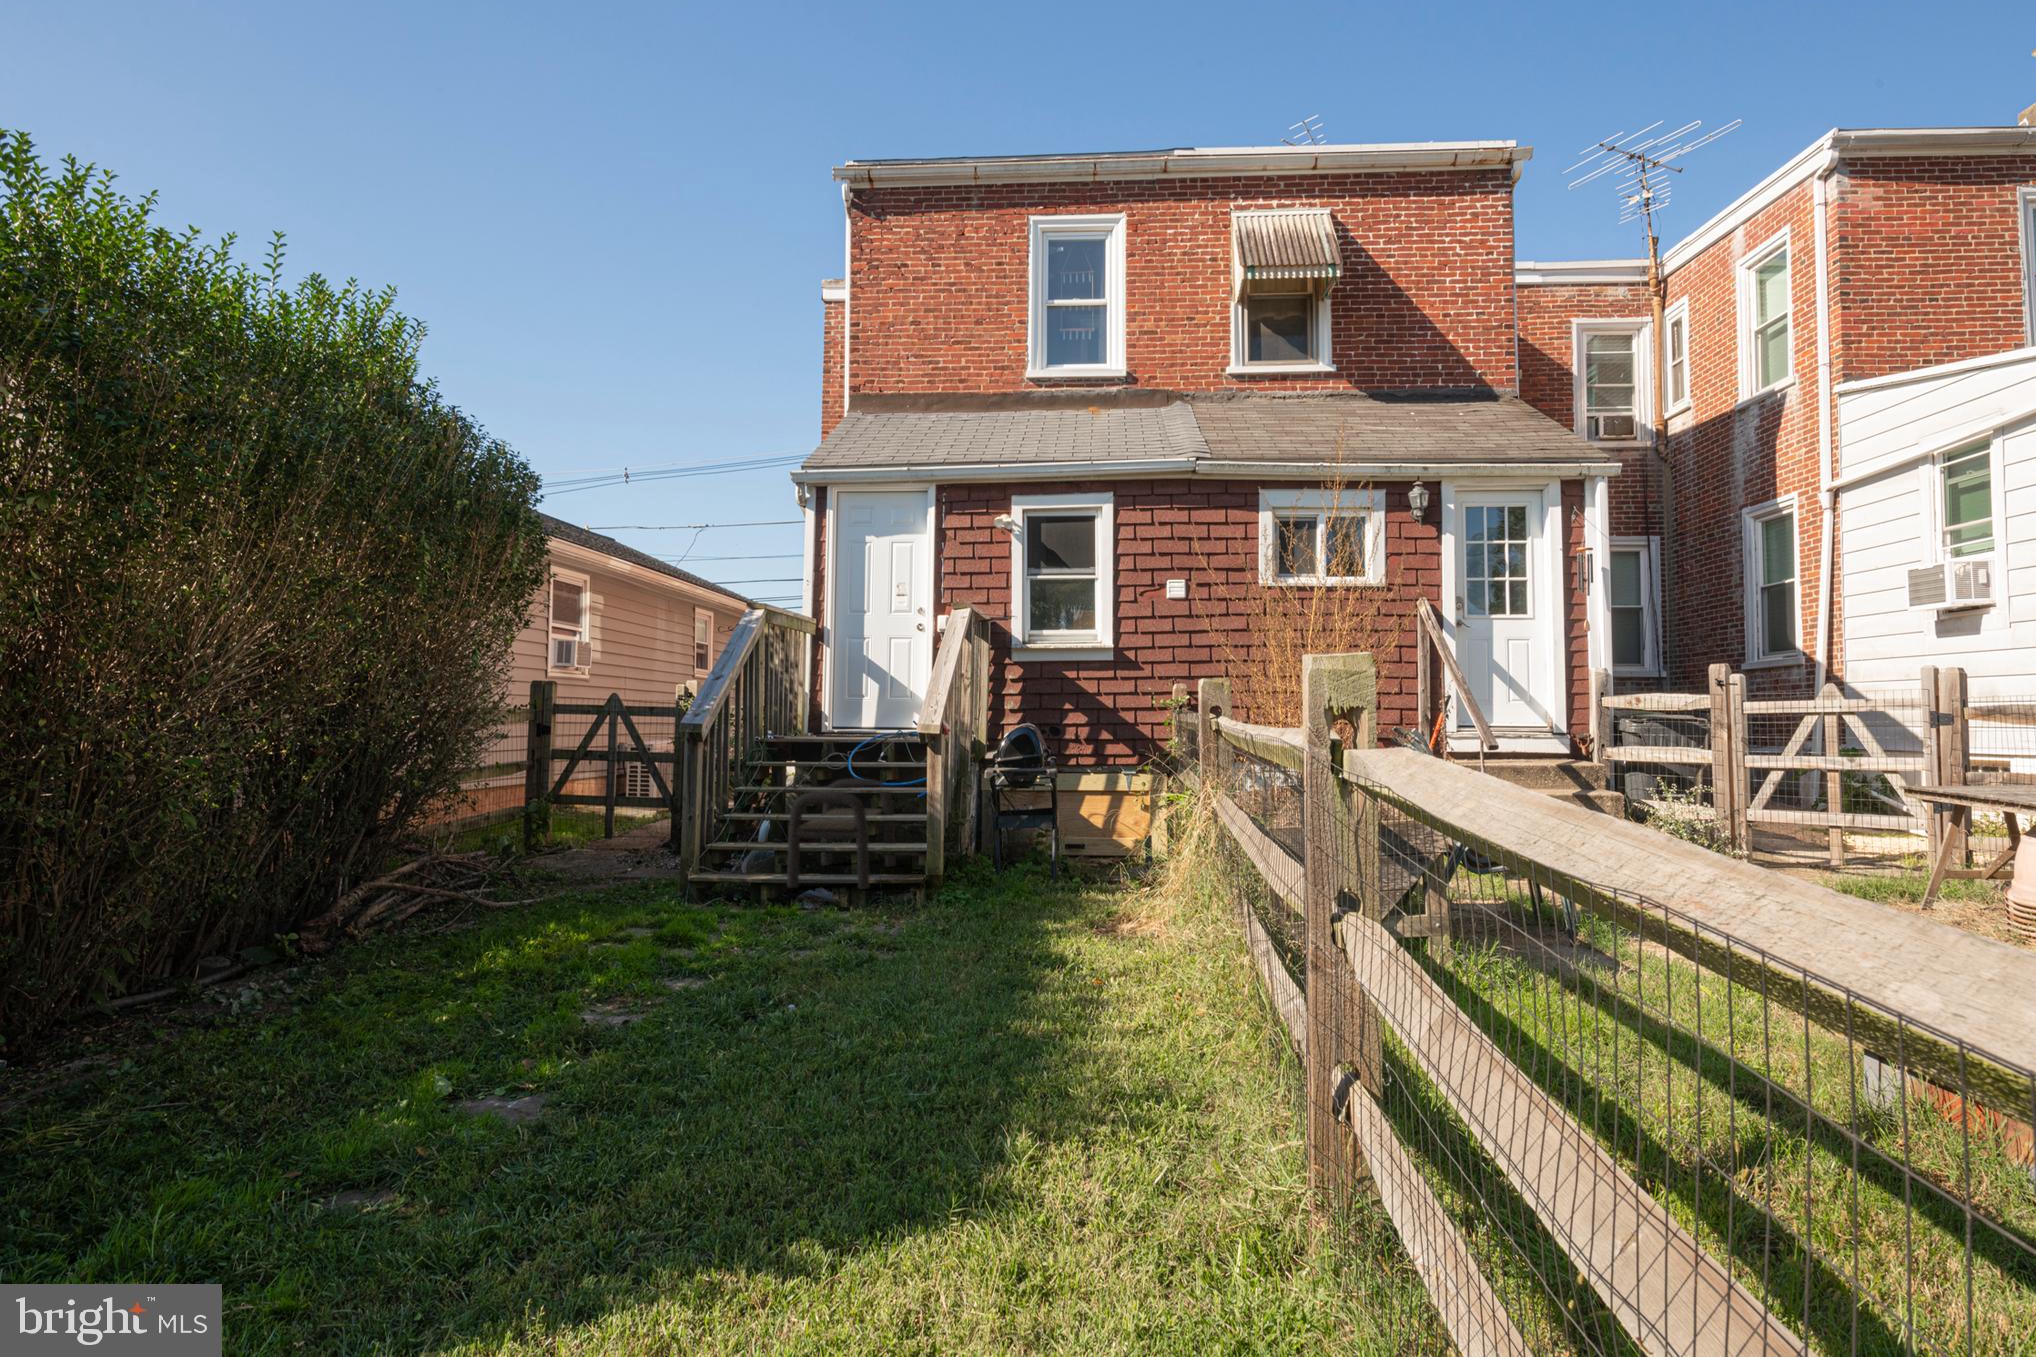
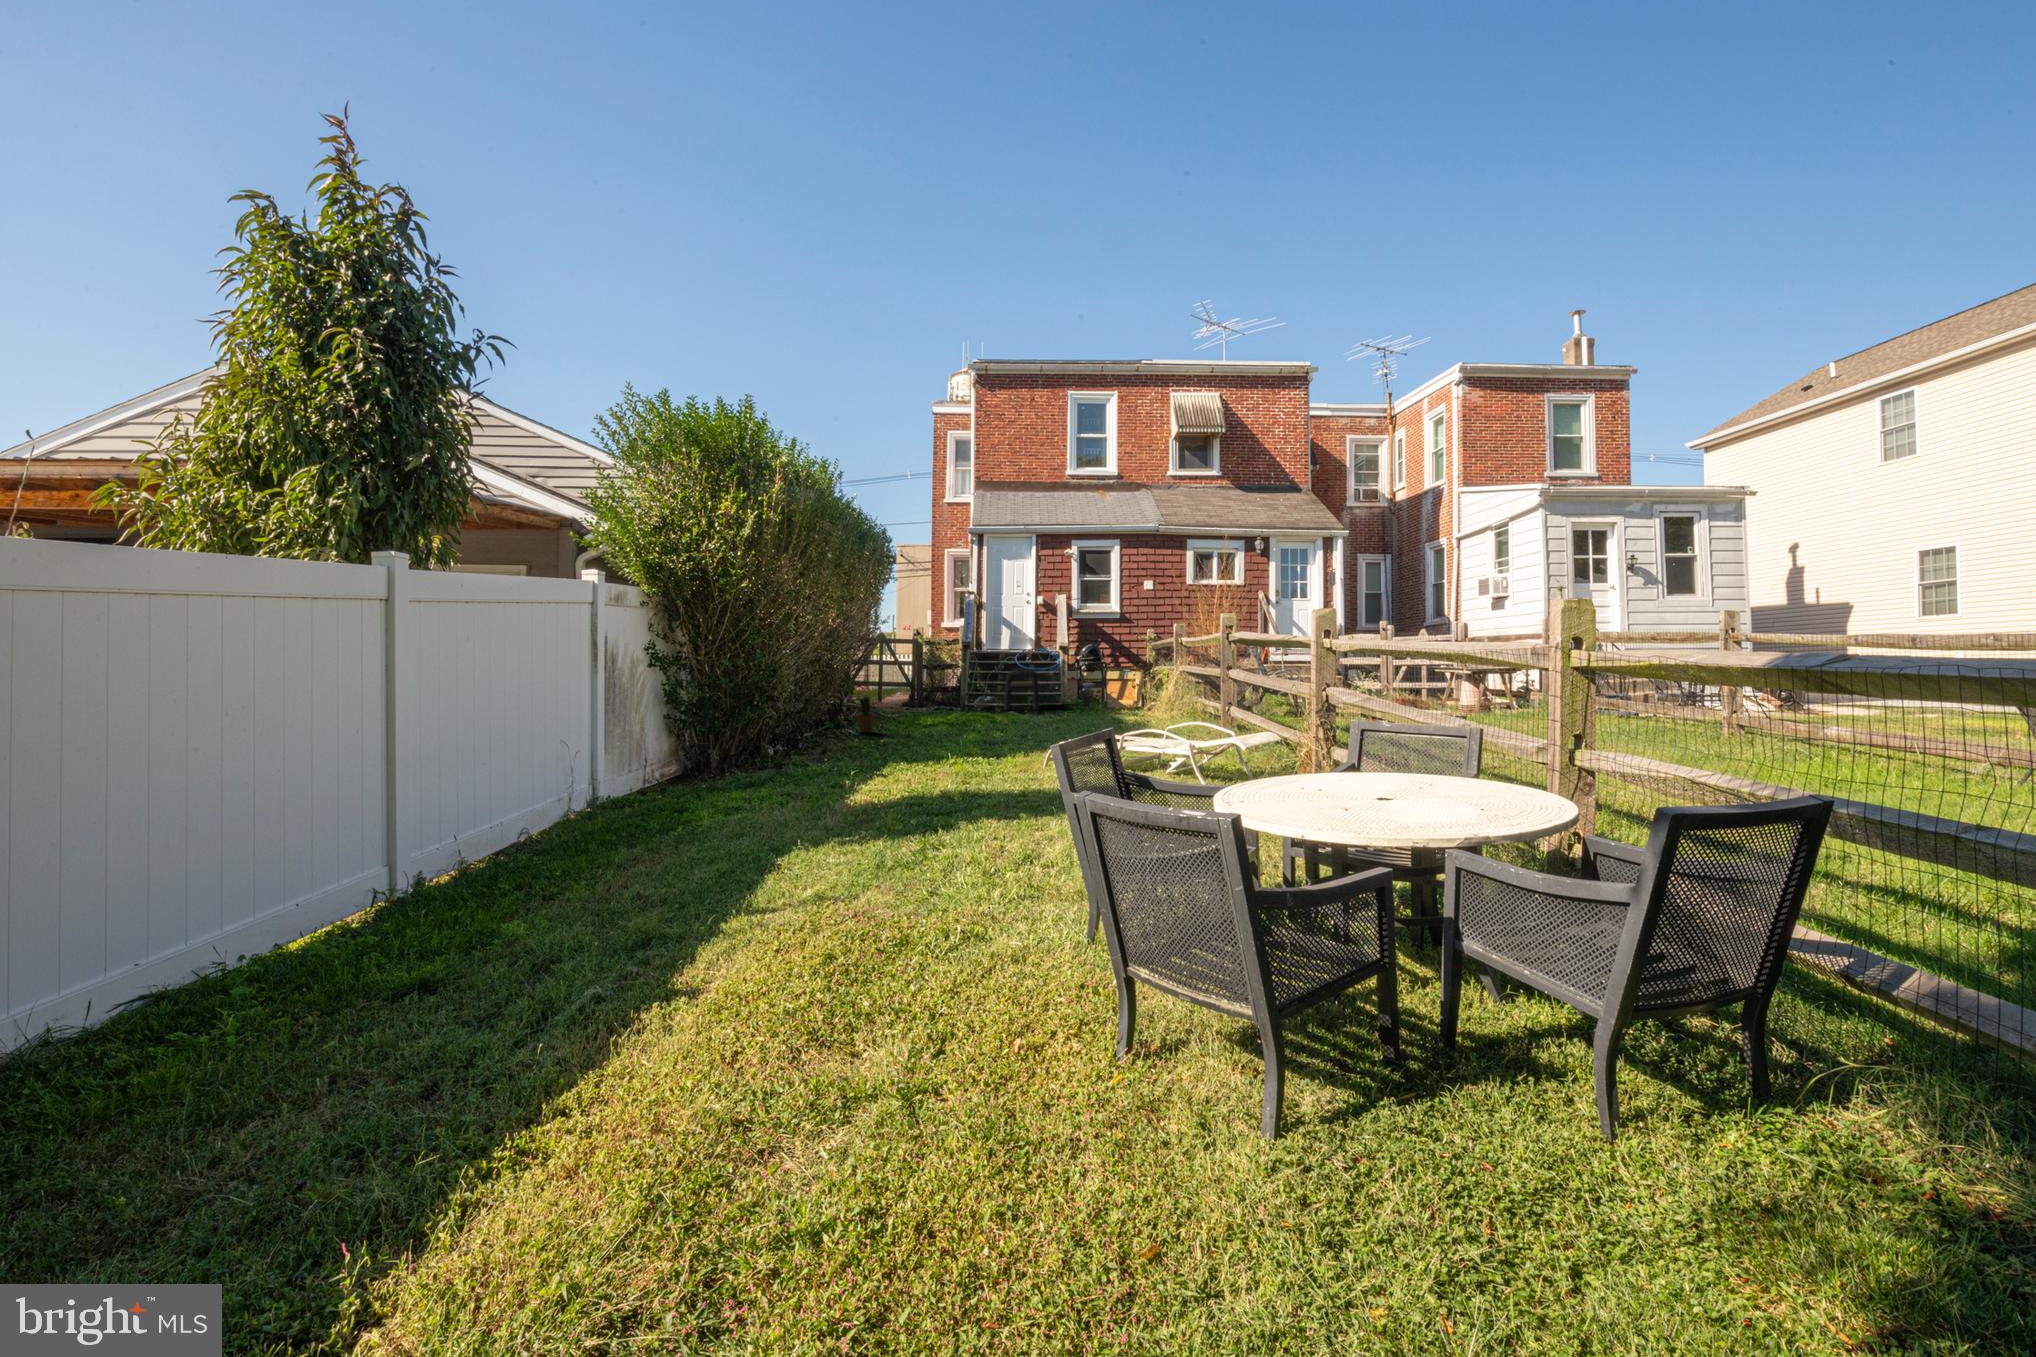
potted plant: none [110,916,193,1042] -> present [856,696,875,733]

